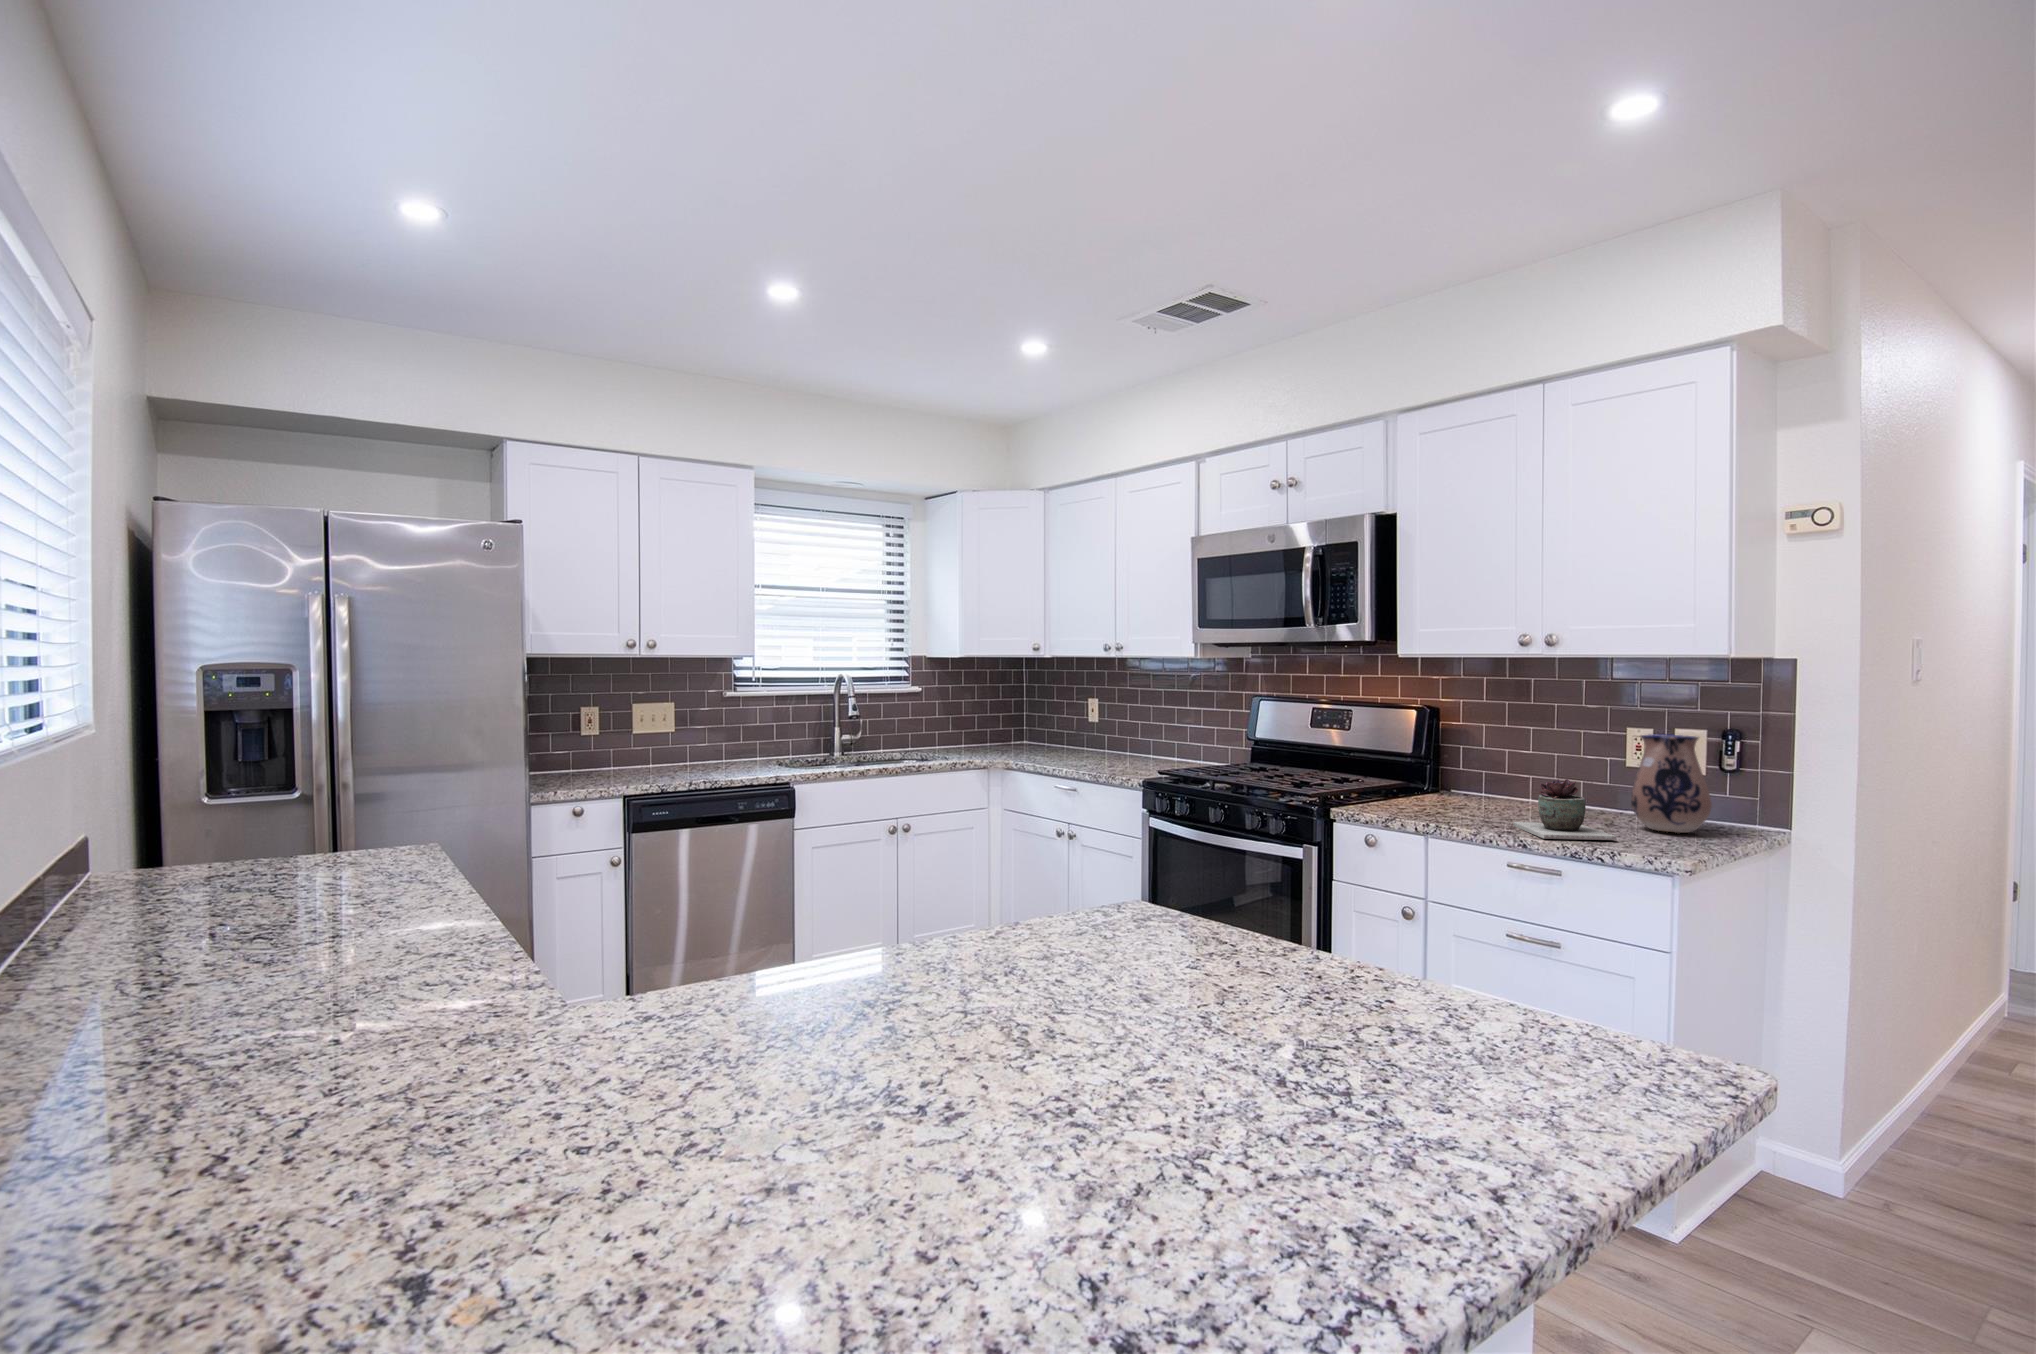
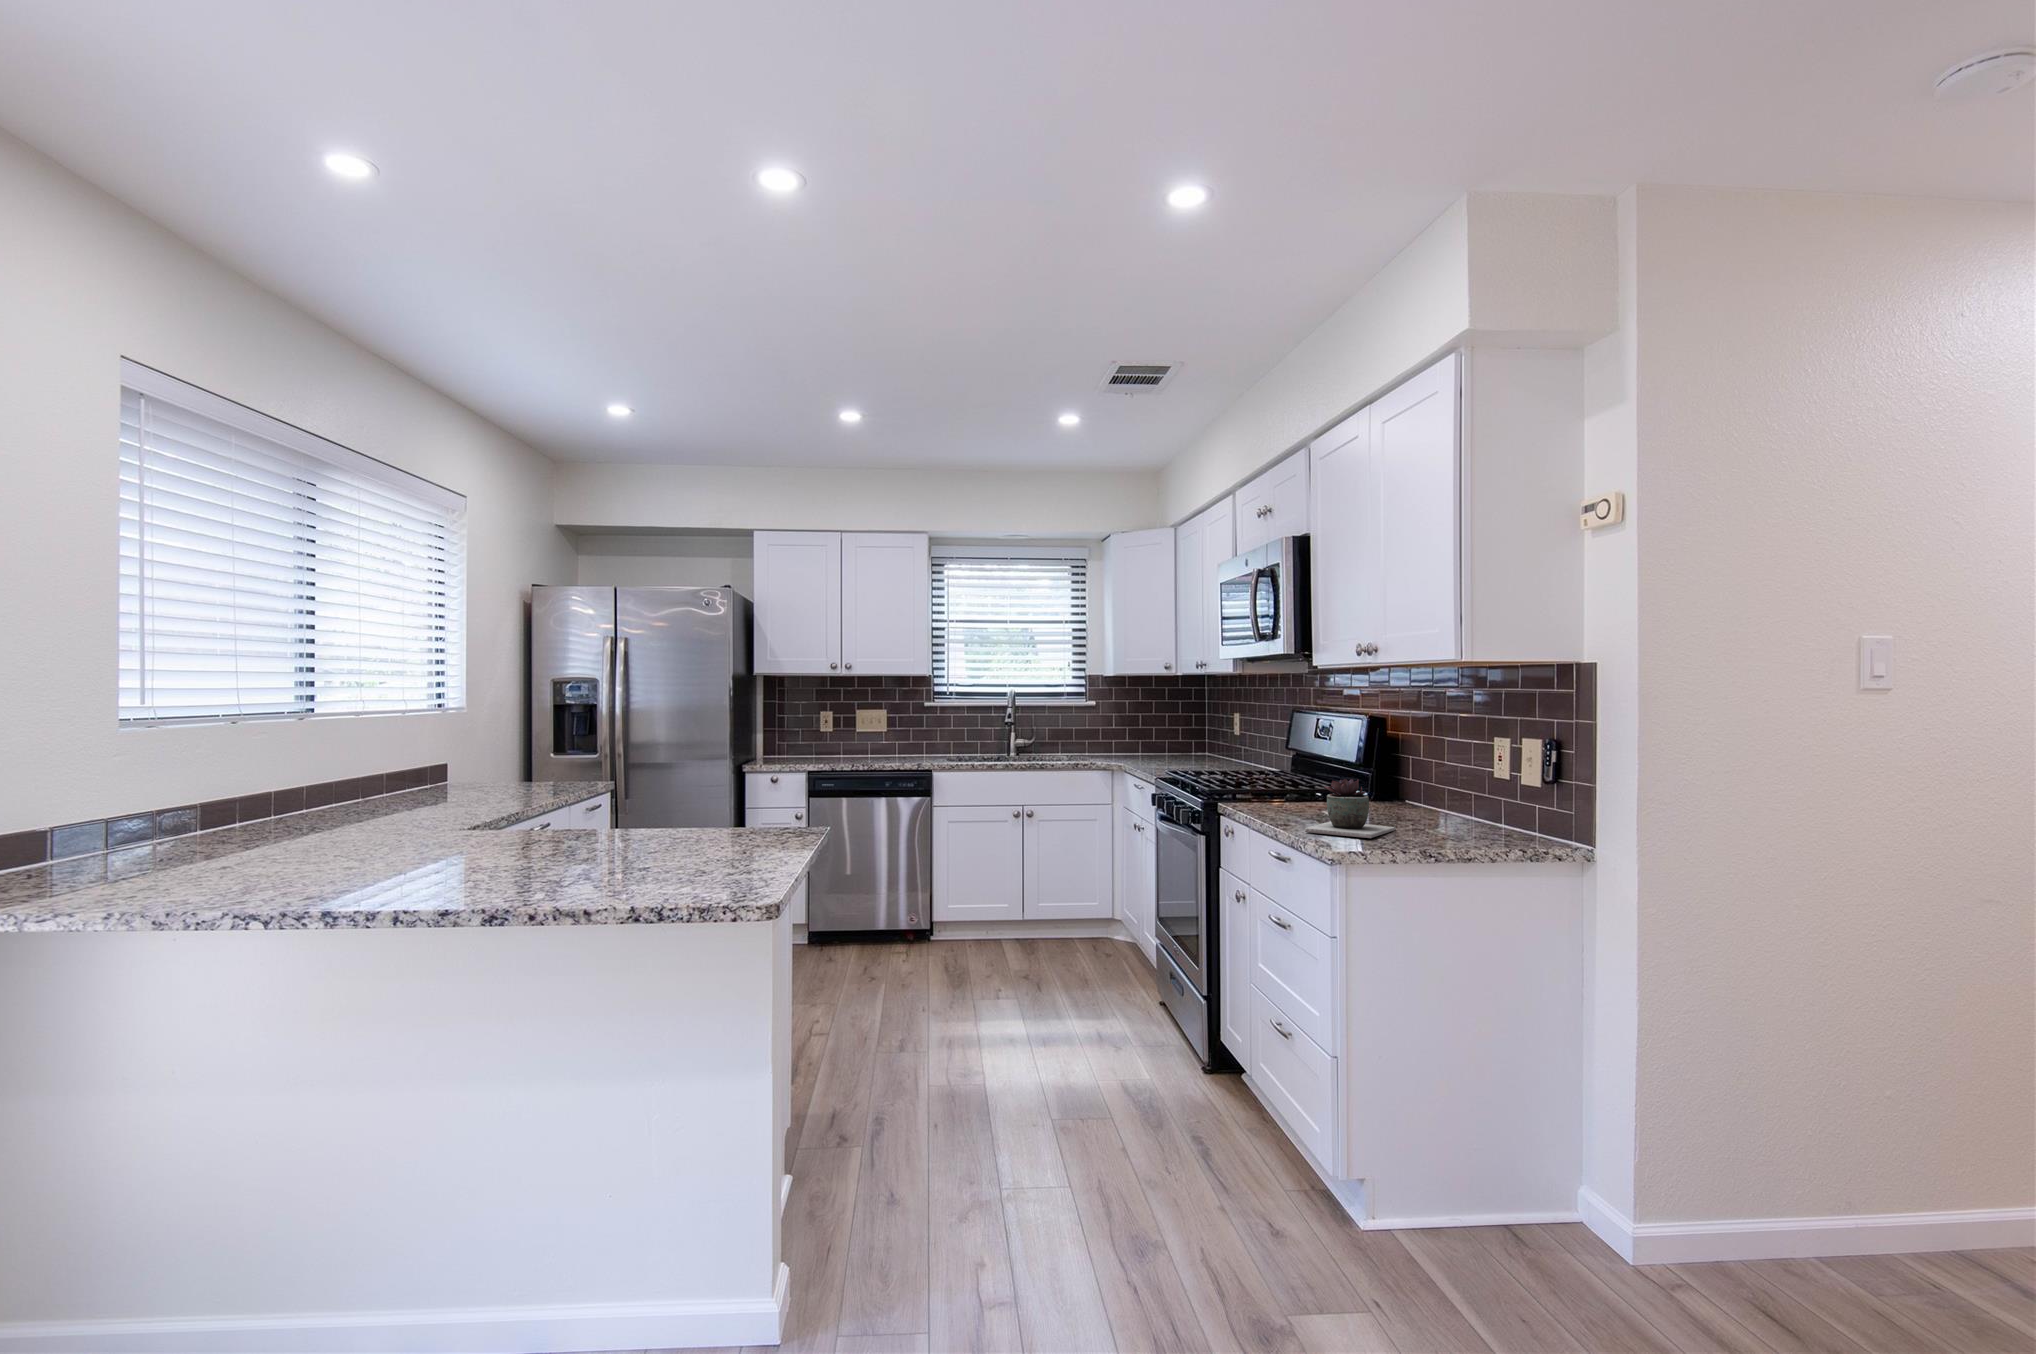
ceramic pitcher: present [1631,734,1712,833] -> none [1439,740,1515,841]

